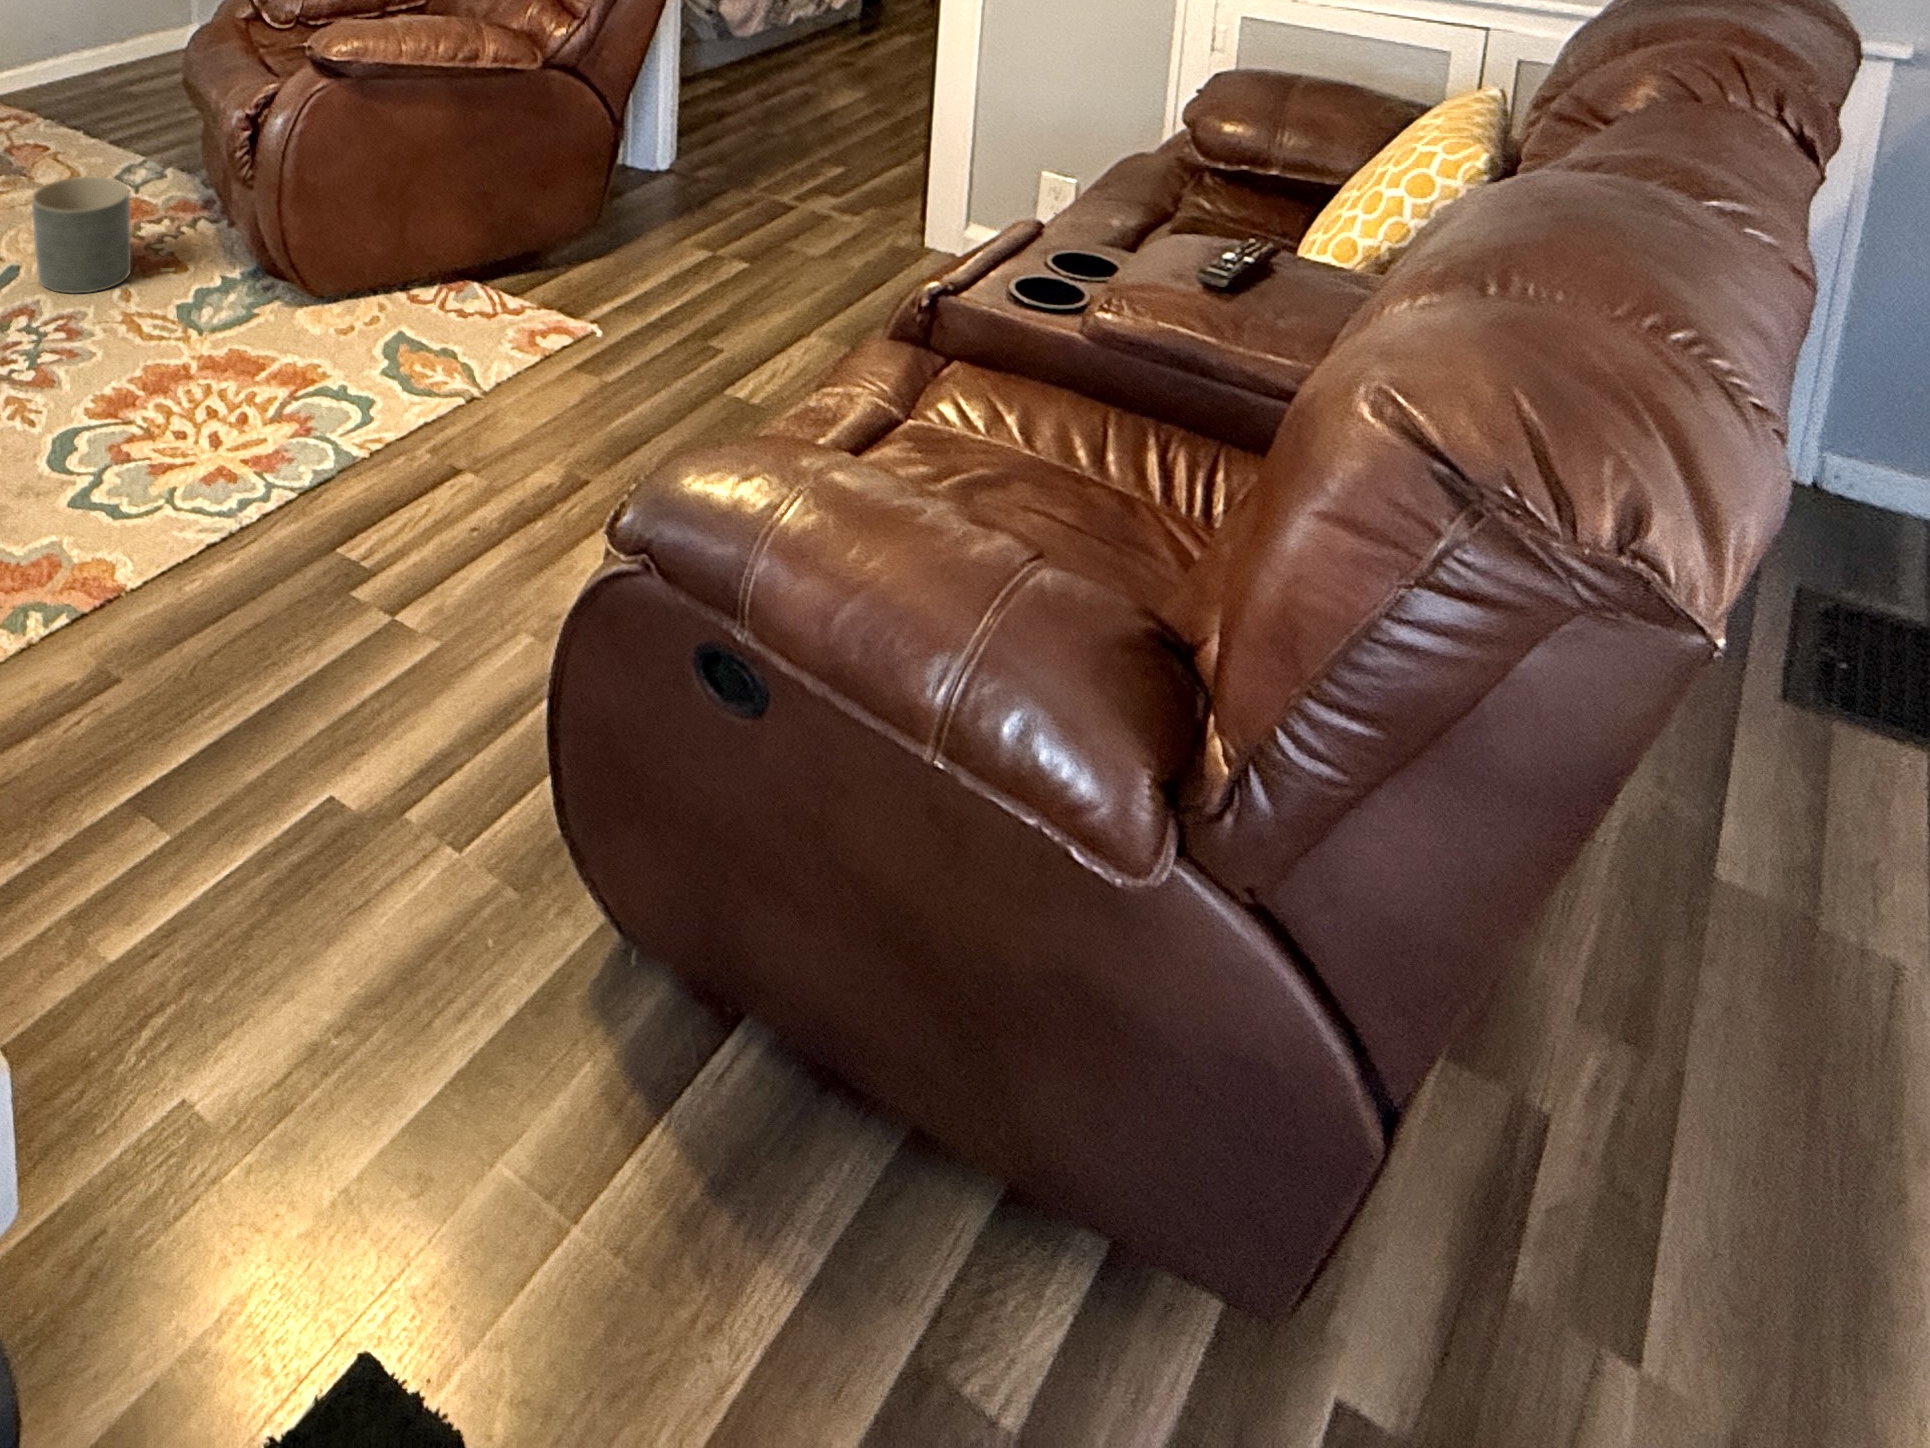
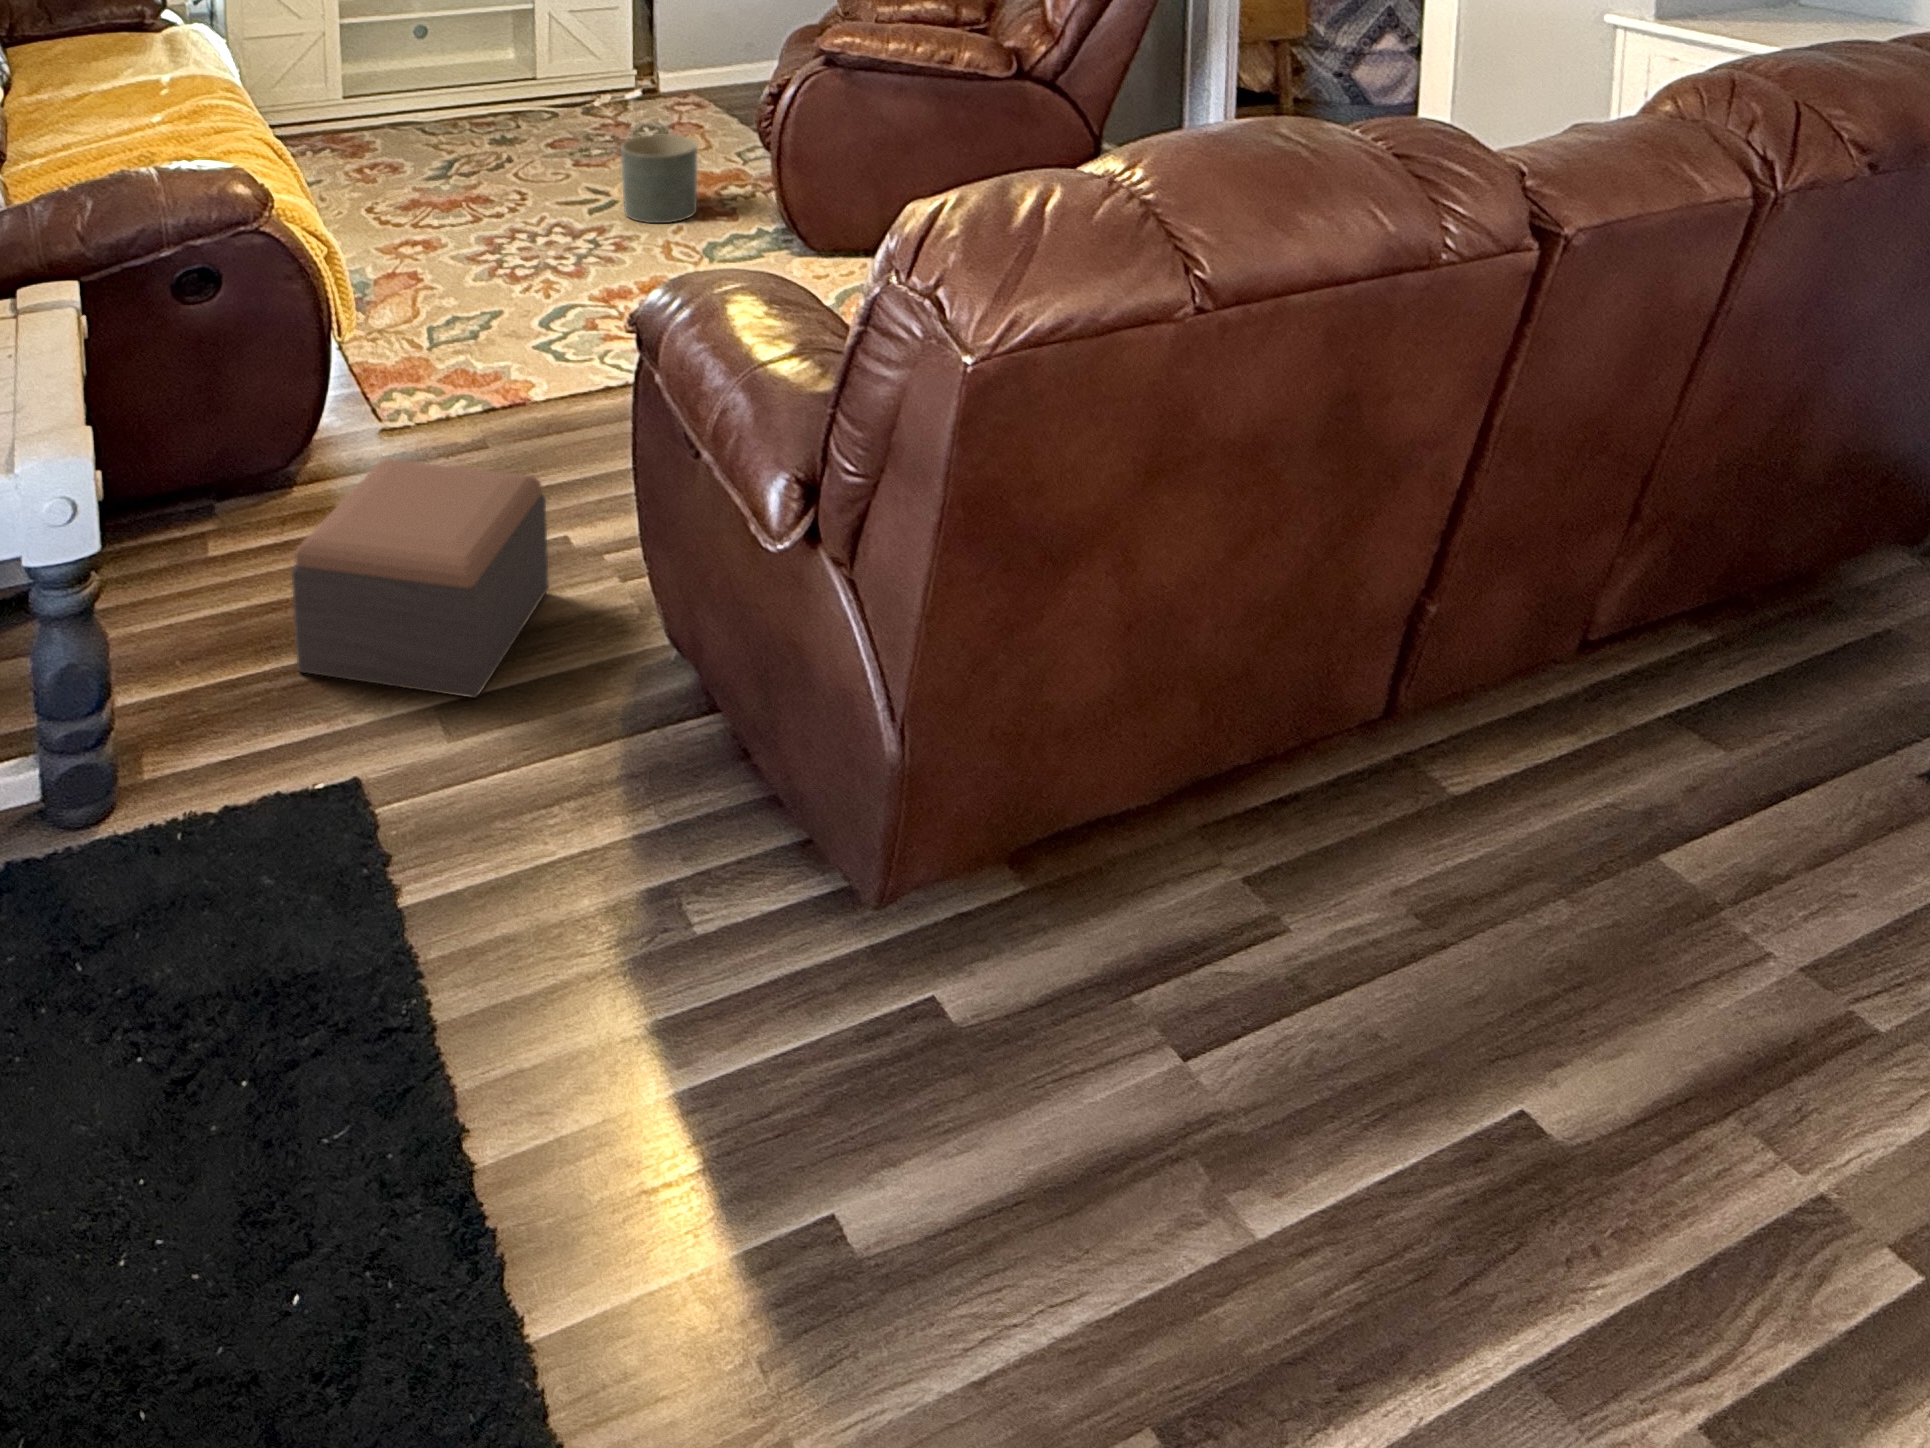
footstool: none [124,751,427,1163] -> present [292,460,548,698]

